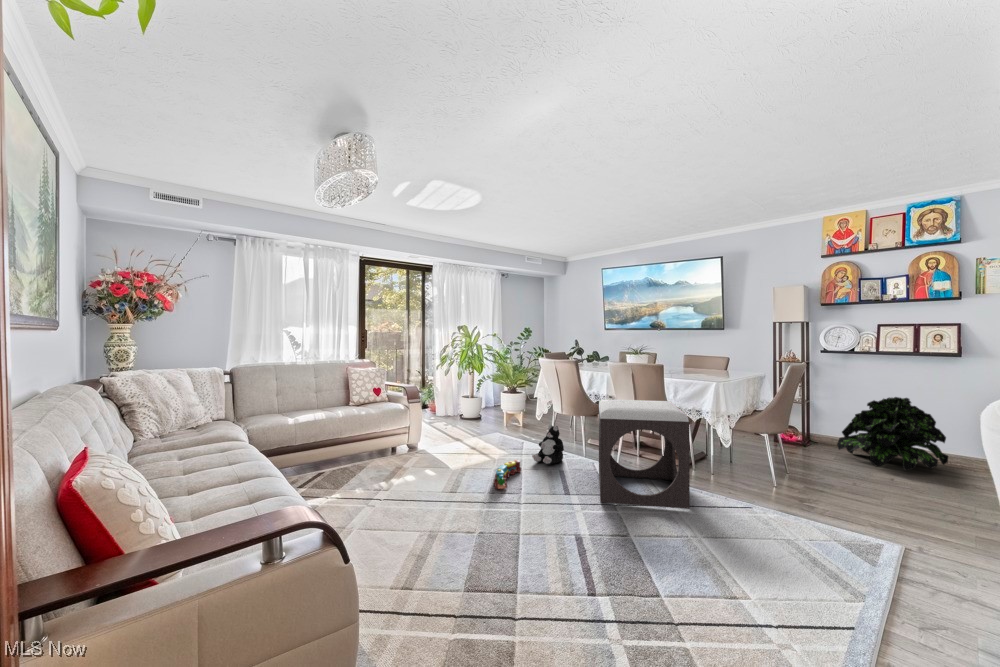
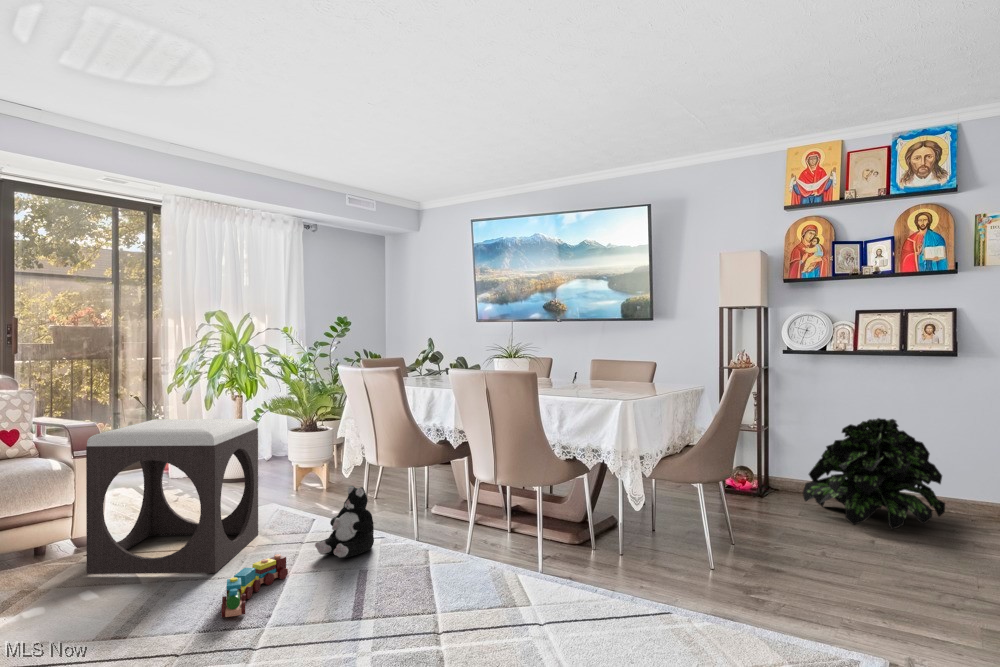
footstool: present [599,399,690,509] -> present [86,419,258,574]

